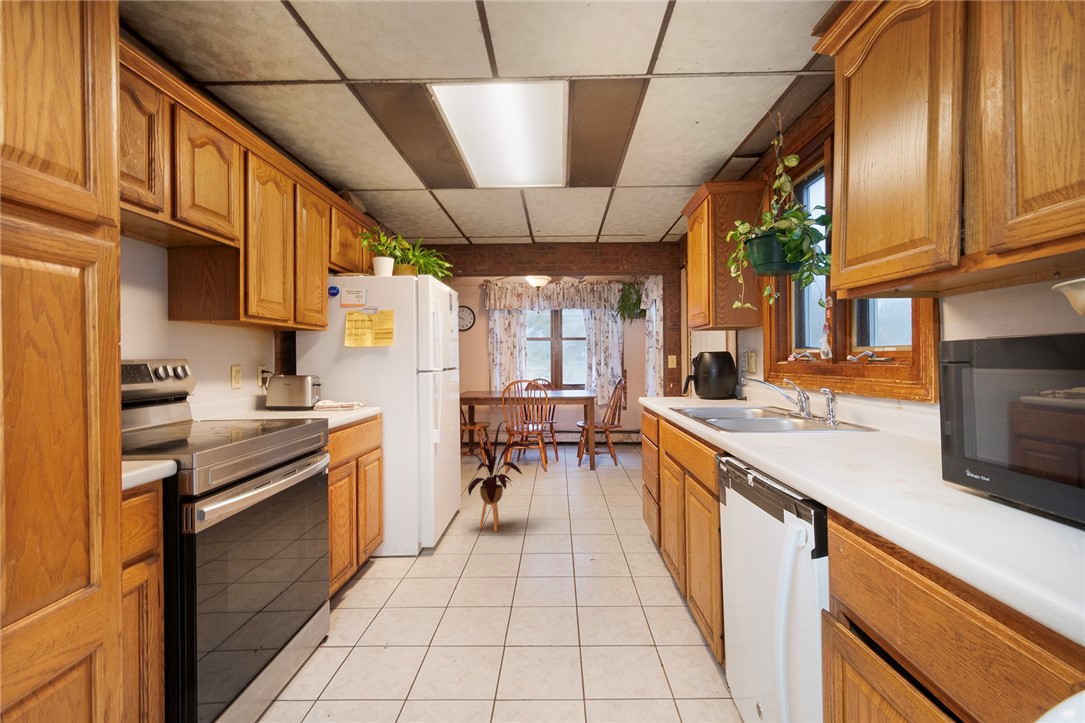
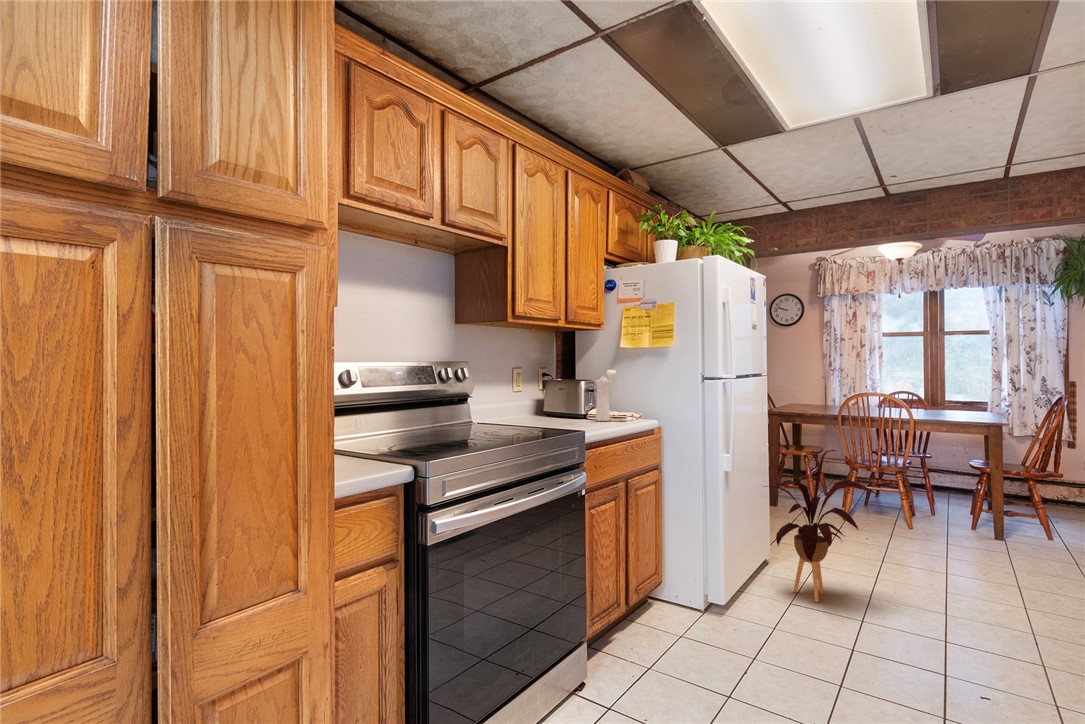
pepper mill: none [327,366,344,410] -> present [596,370,616,421]

